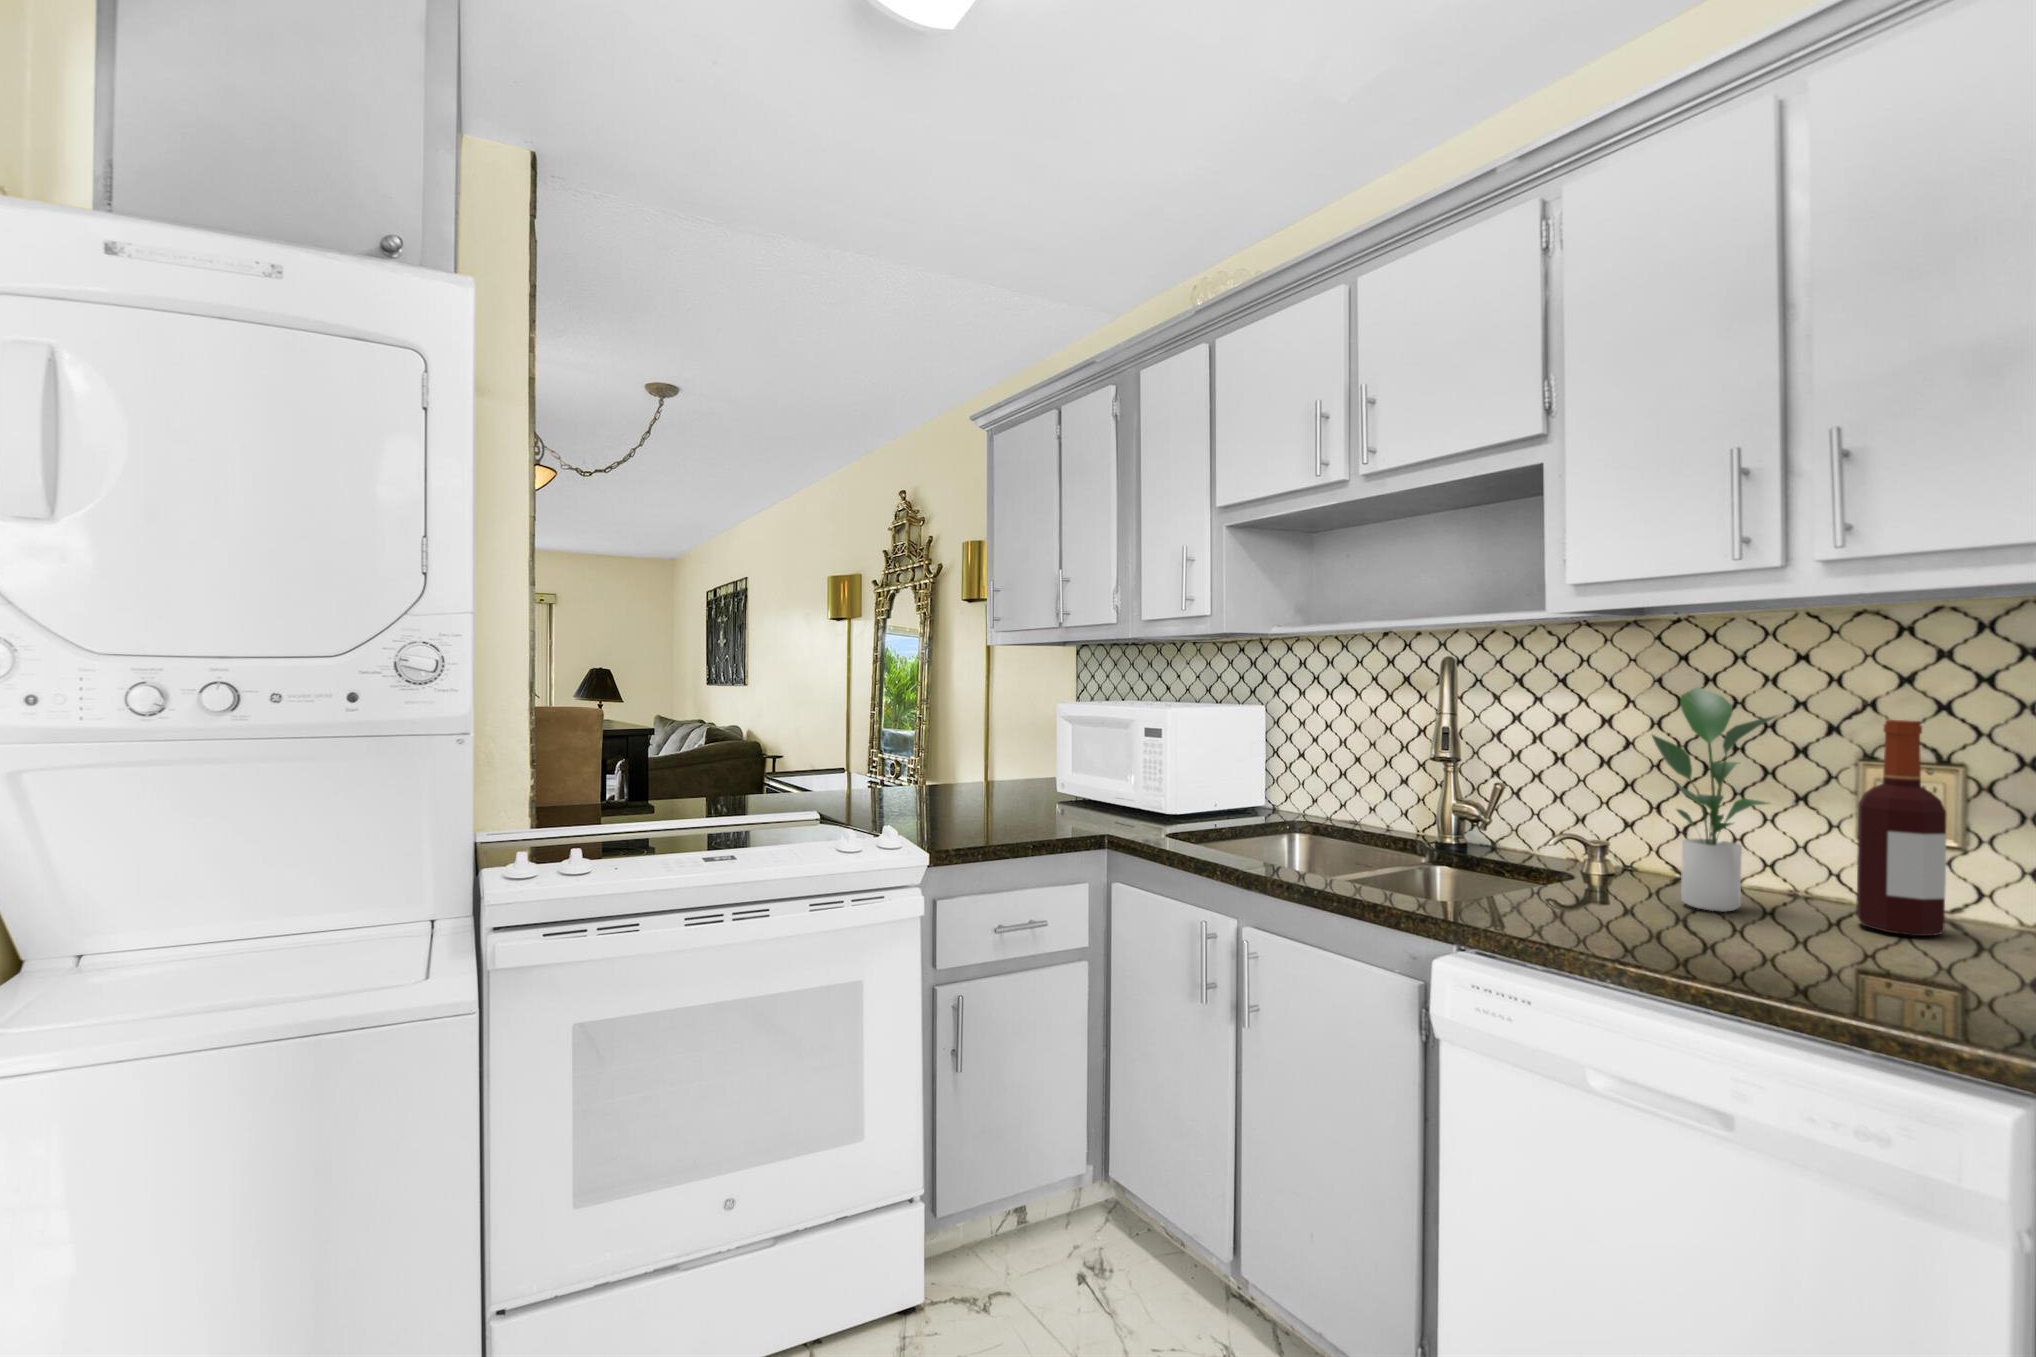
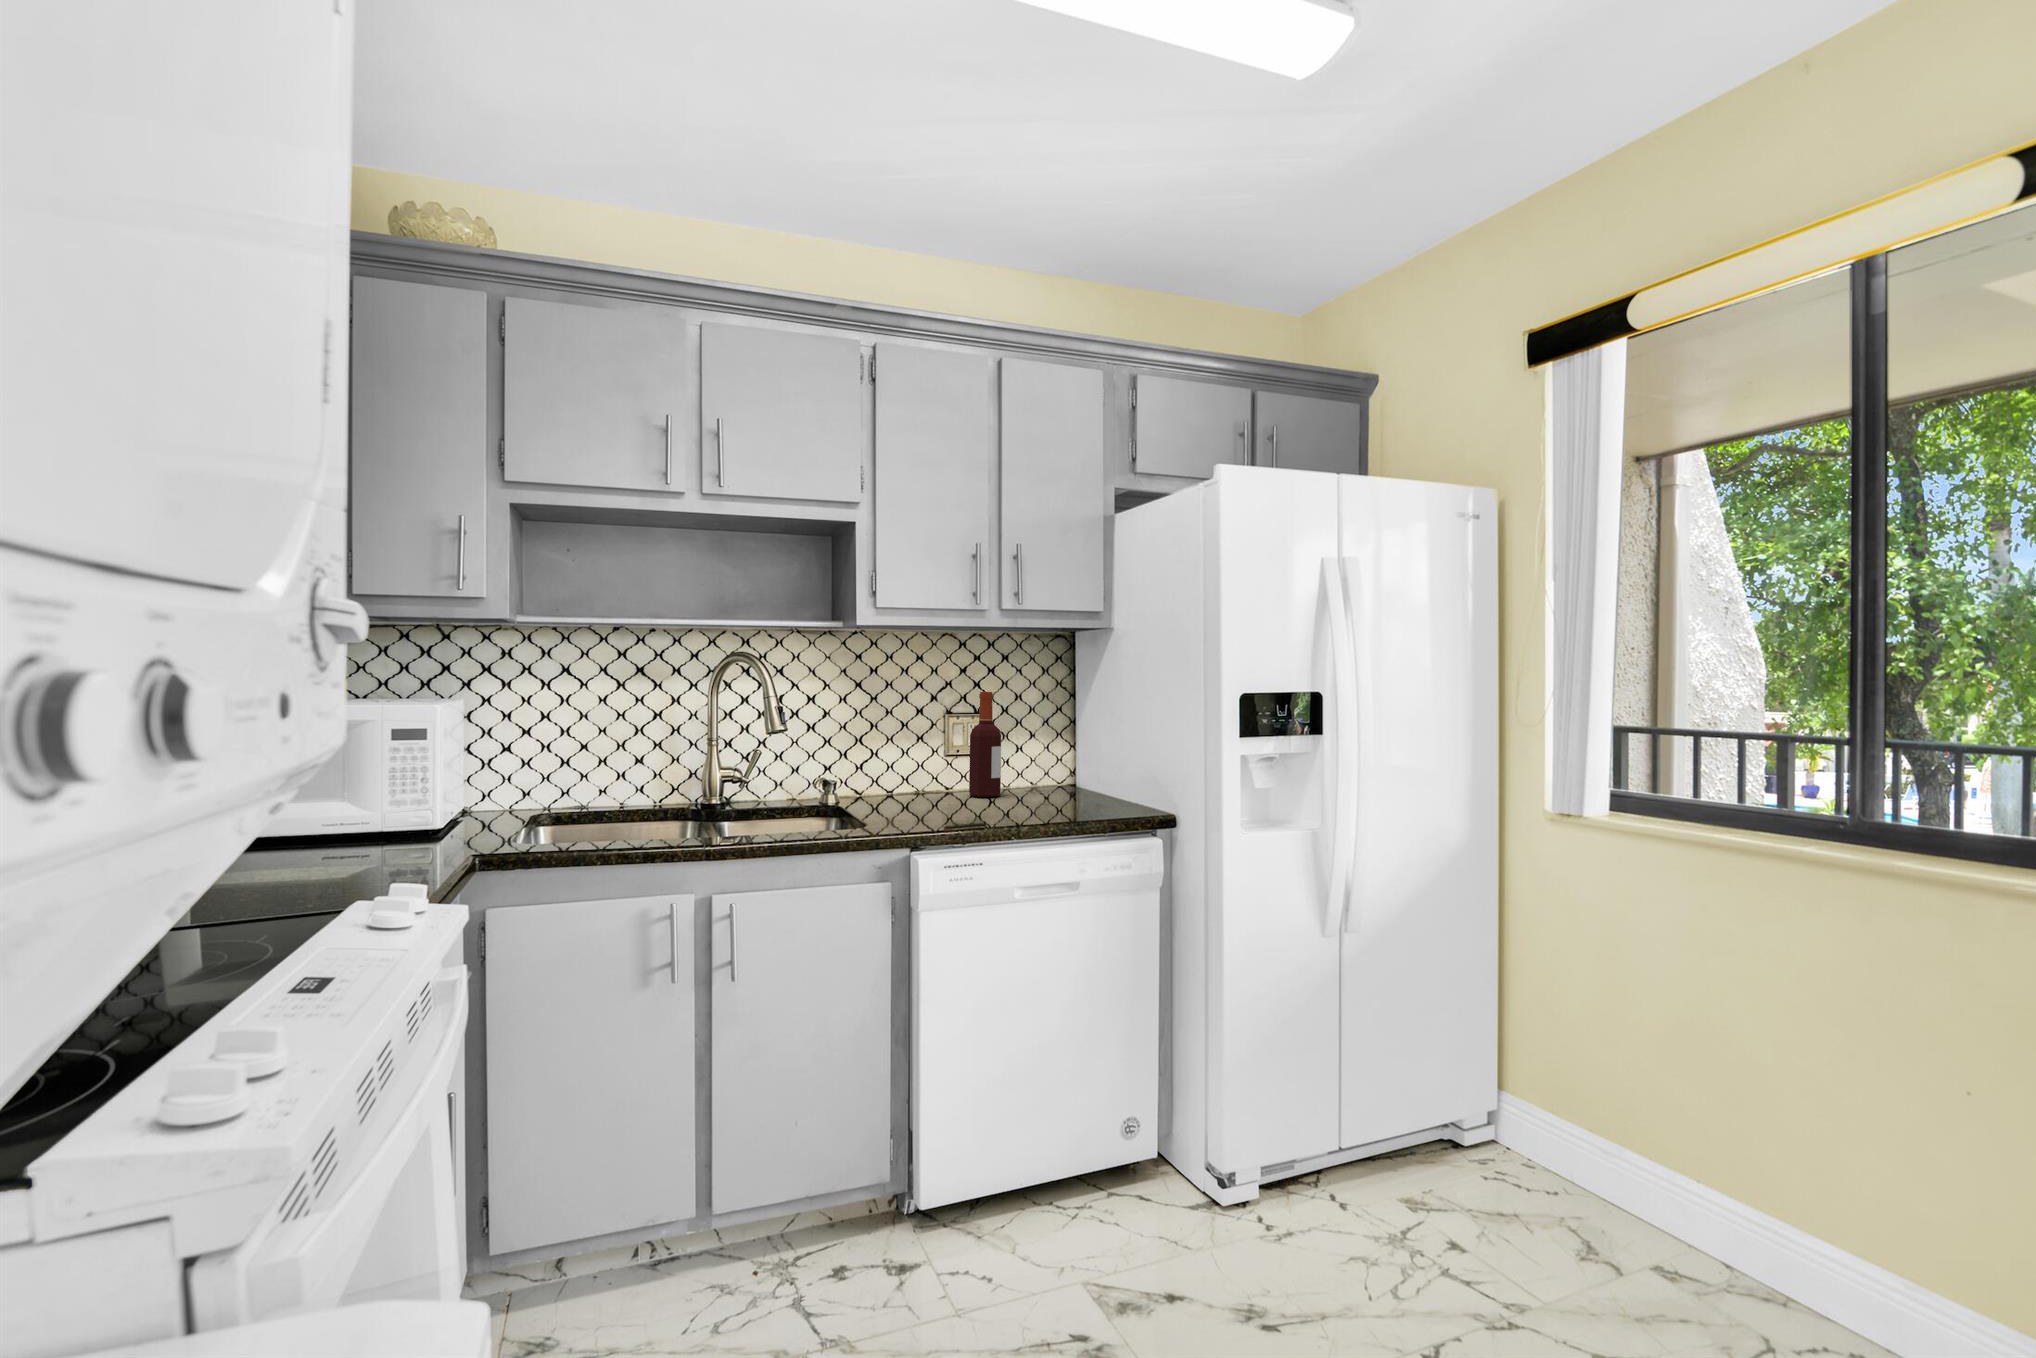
potted plant: present [1652,687,1775,912] -> none [892,676,956,804]

